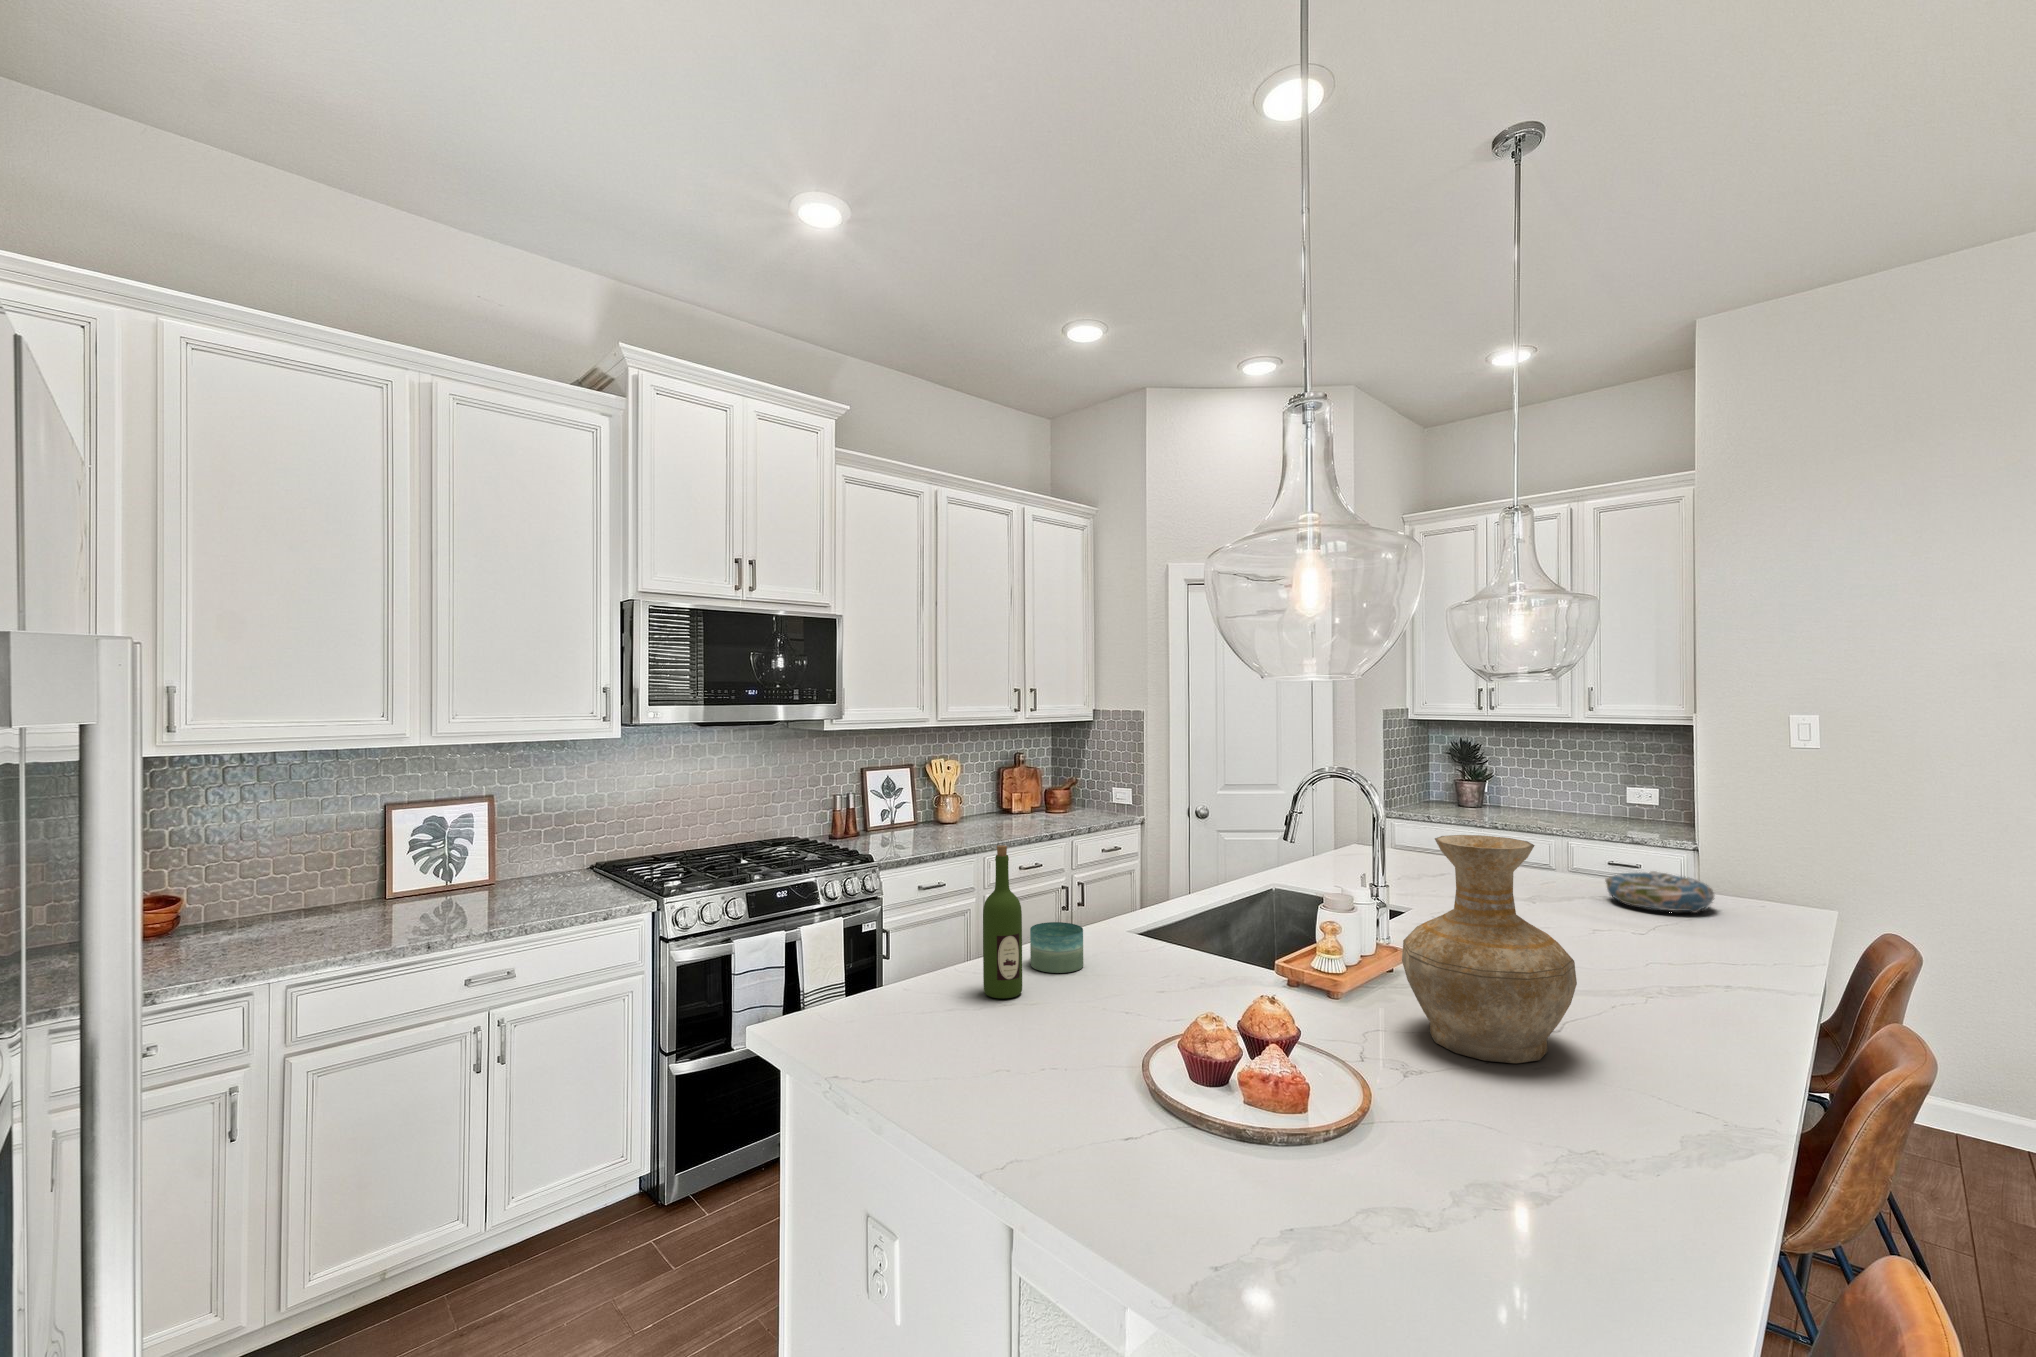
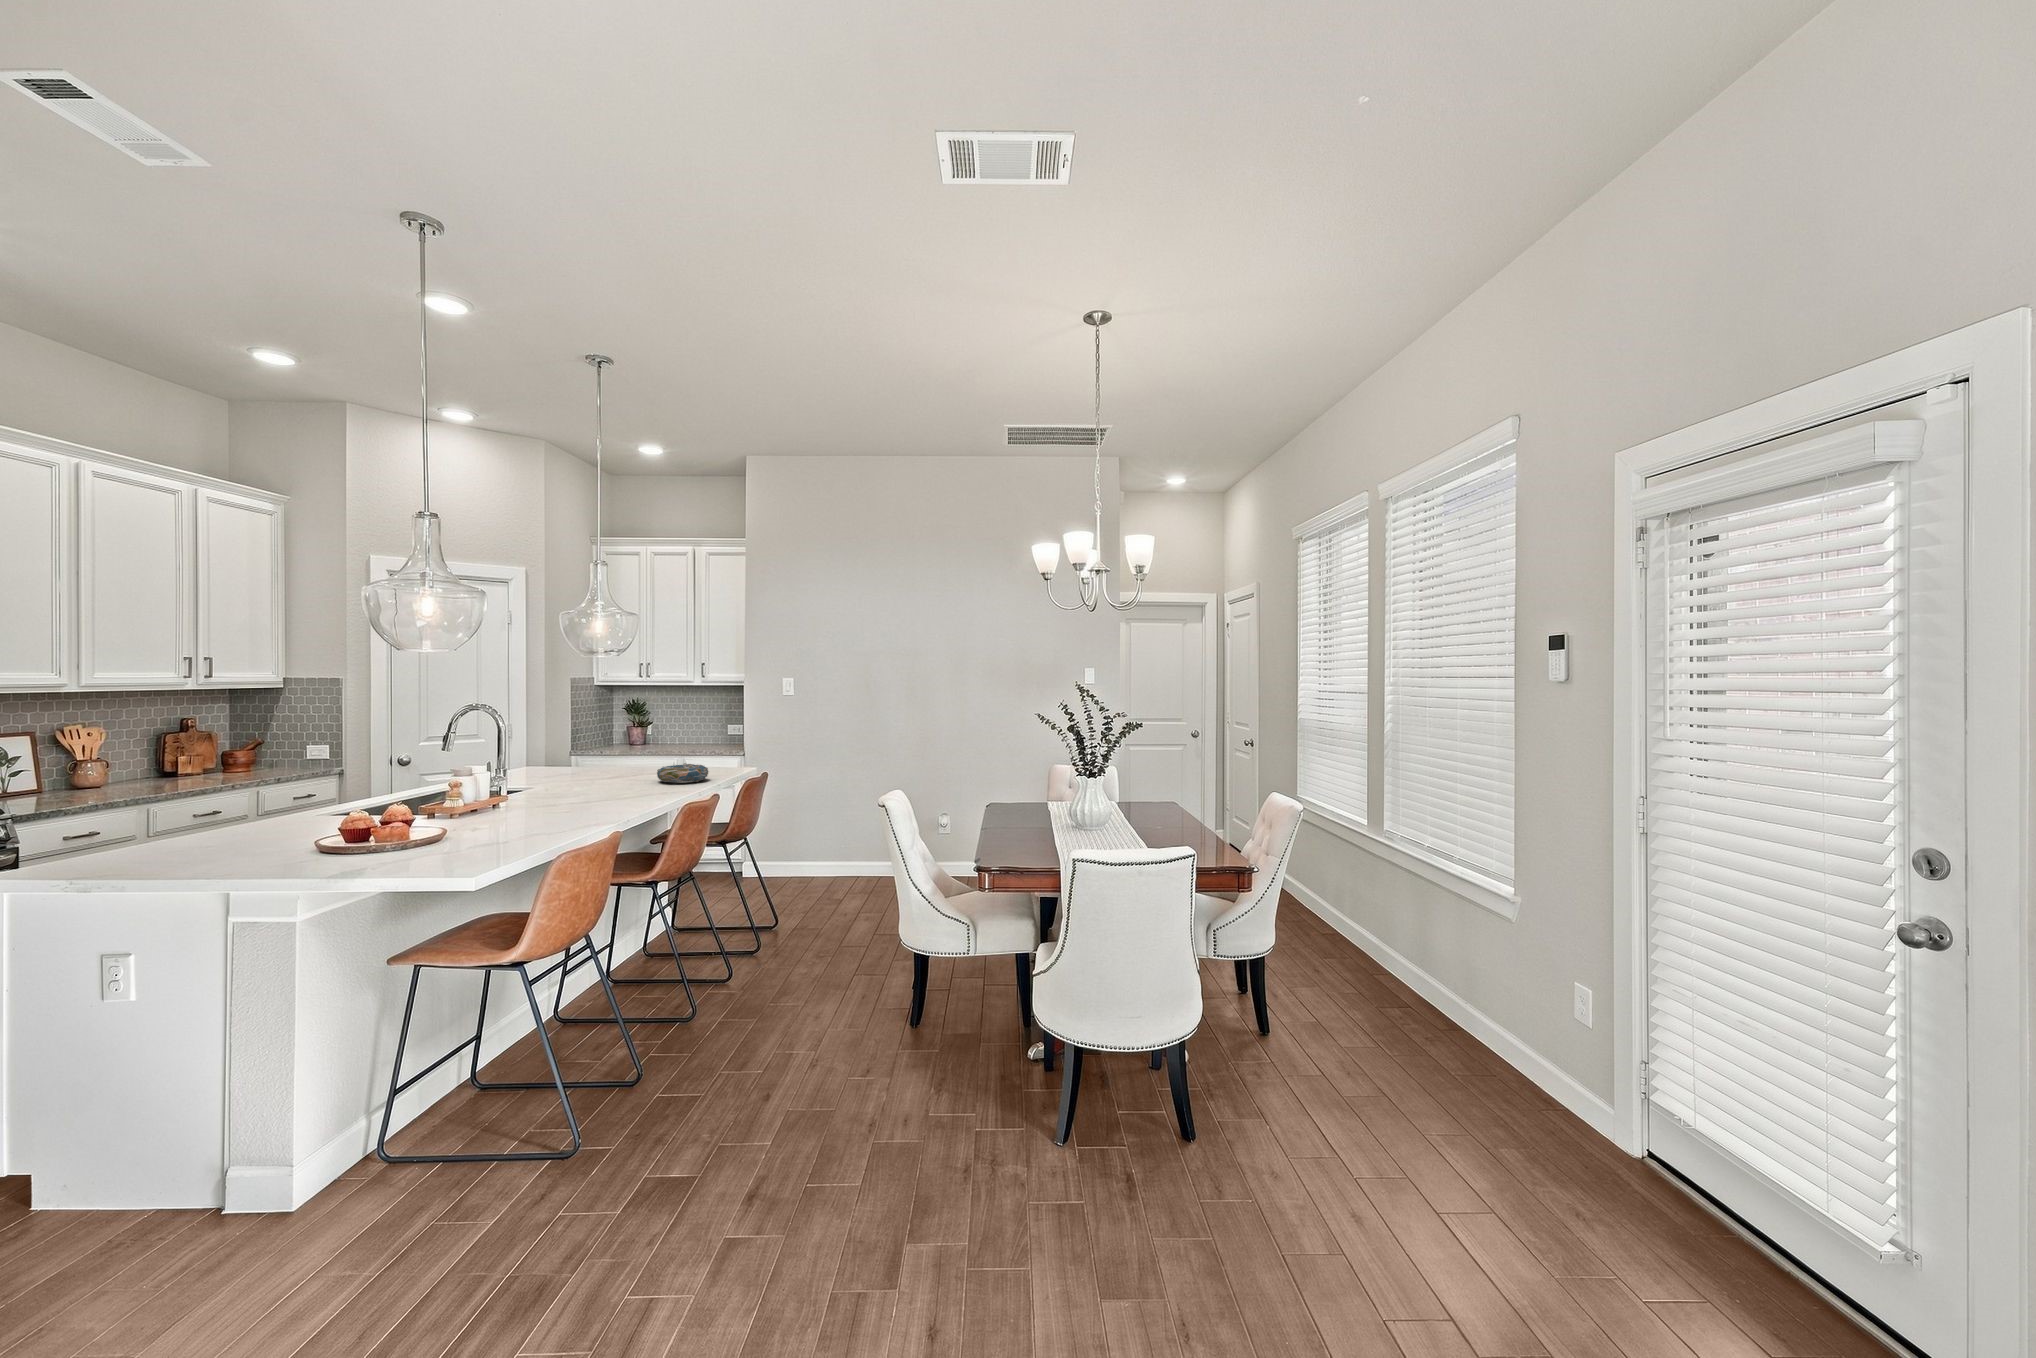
vase: present [1402,835,1577,1063] -> none [467,736,557,844]
wine bottle: present [983,845,1022,999] -> none [135,764,175,870]
candle: present [1030,922,1083,973] -> none [186,821,238,854]

